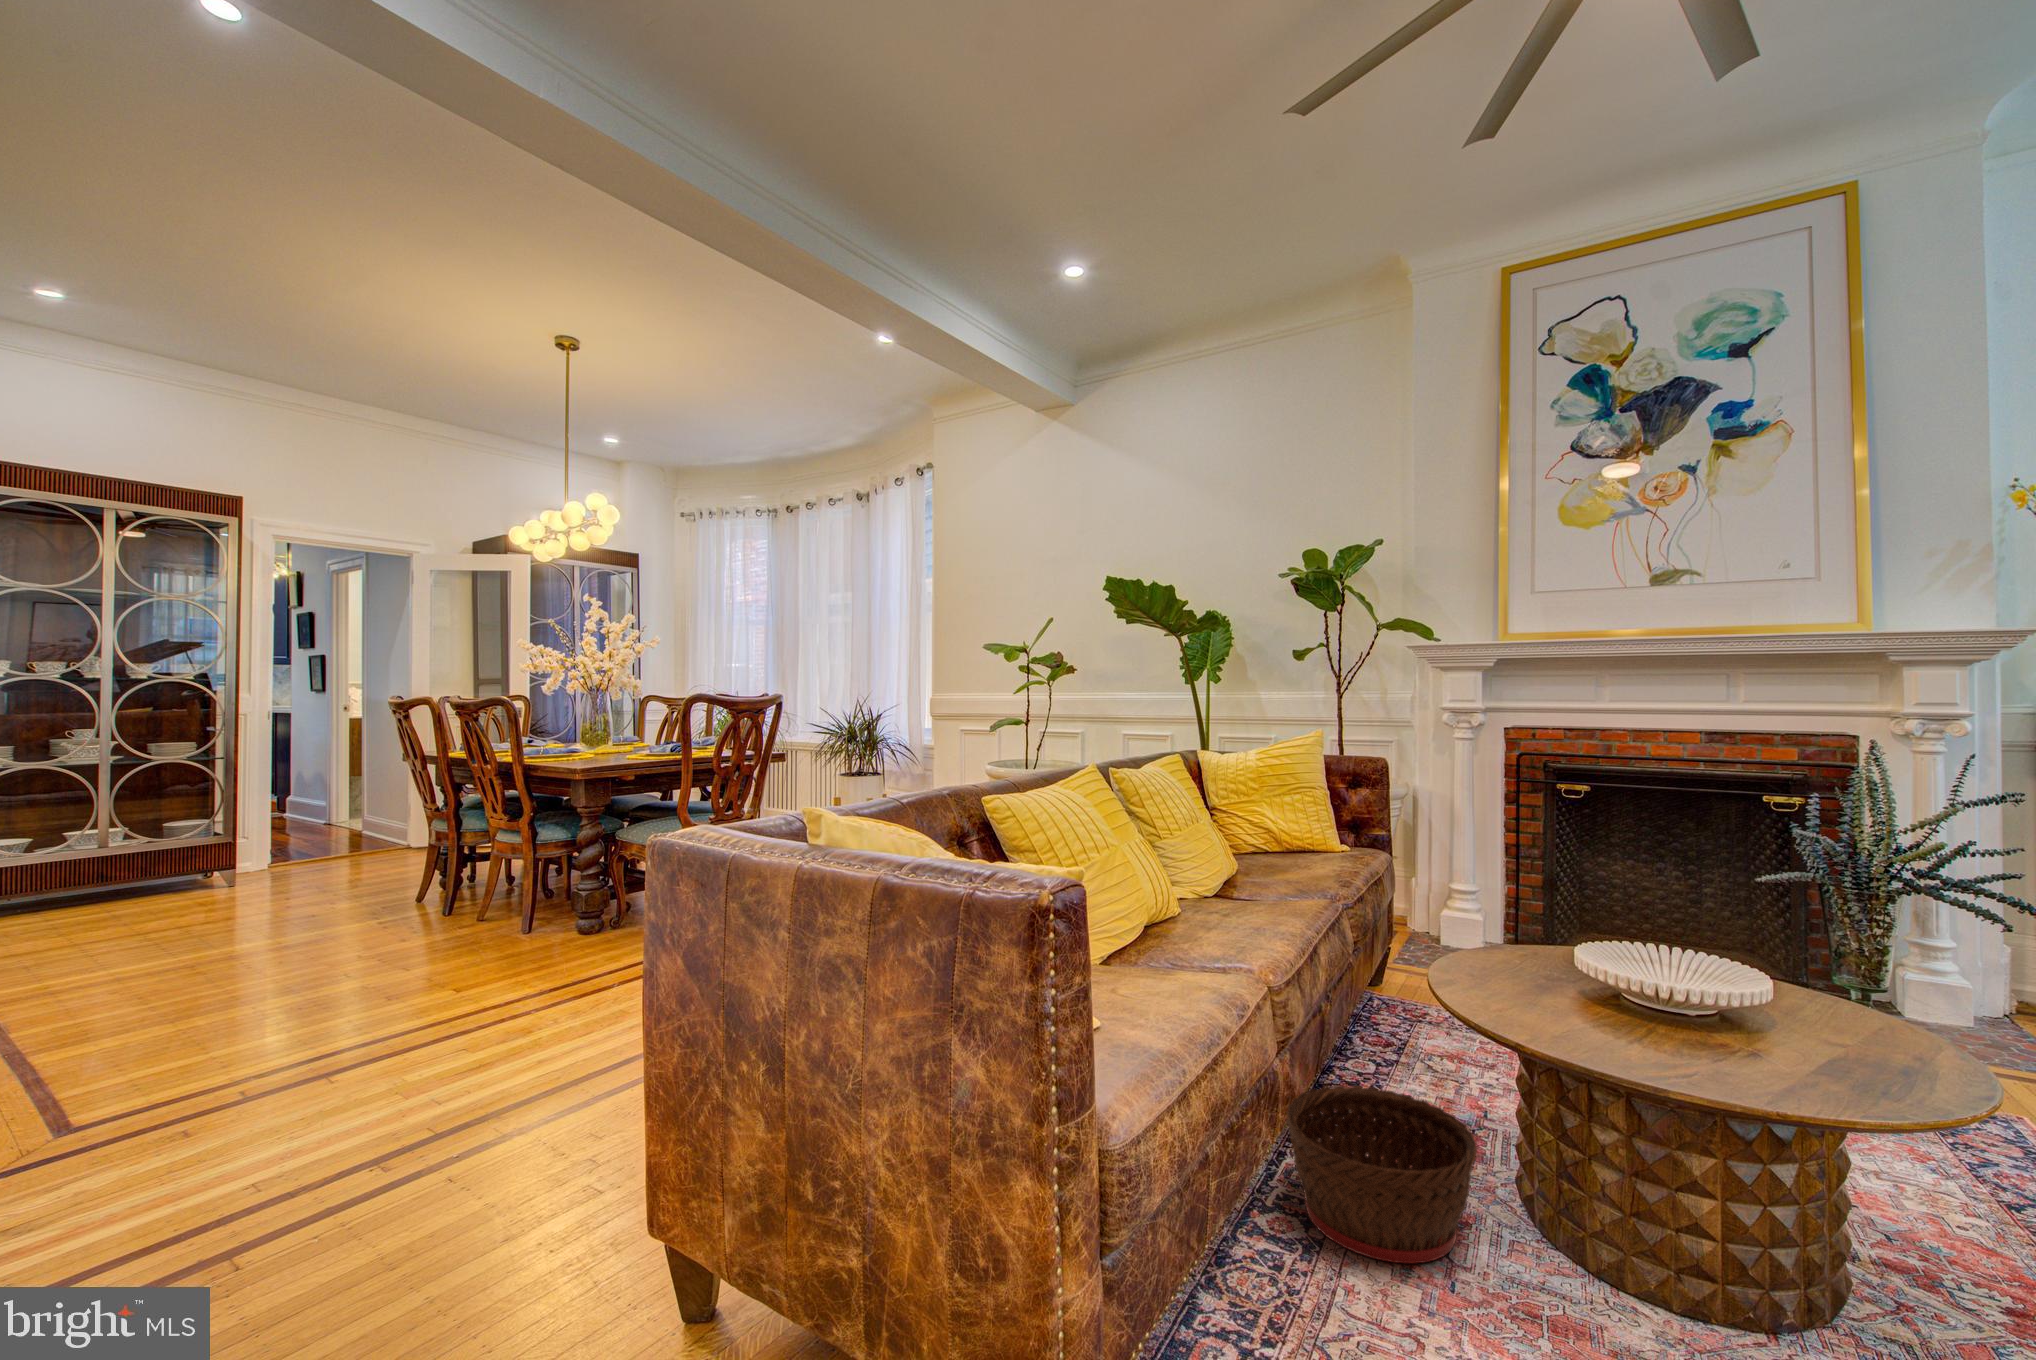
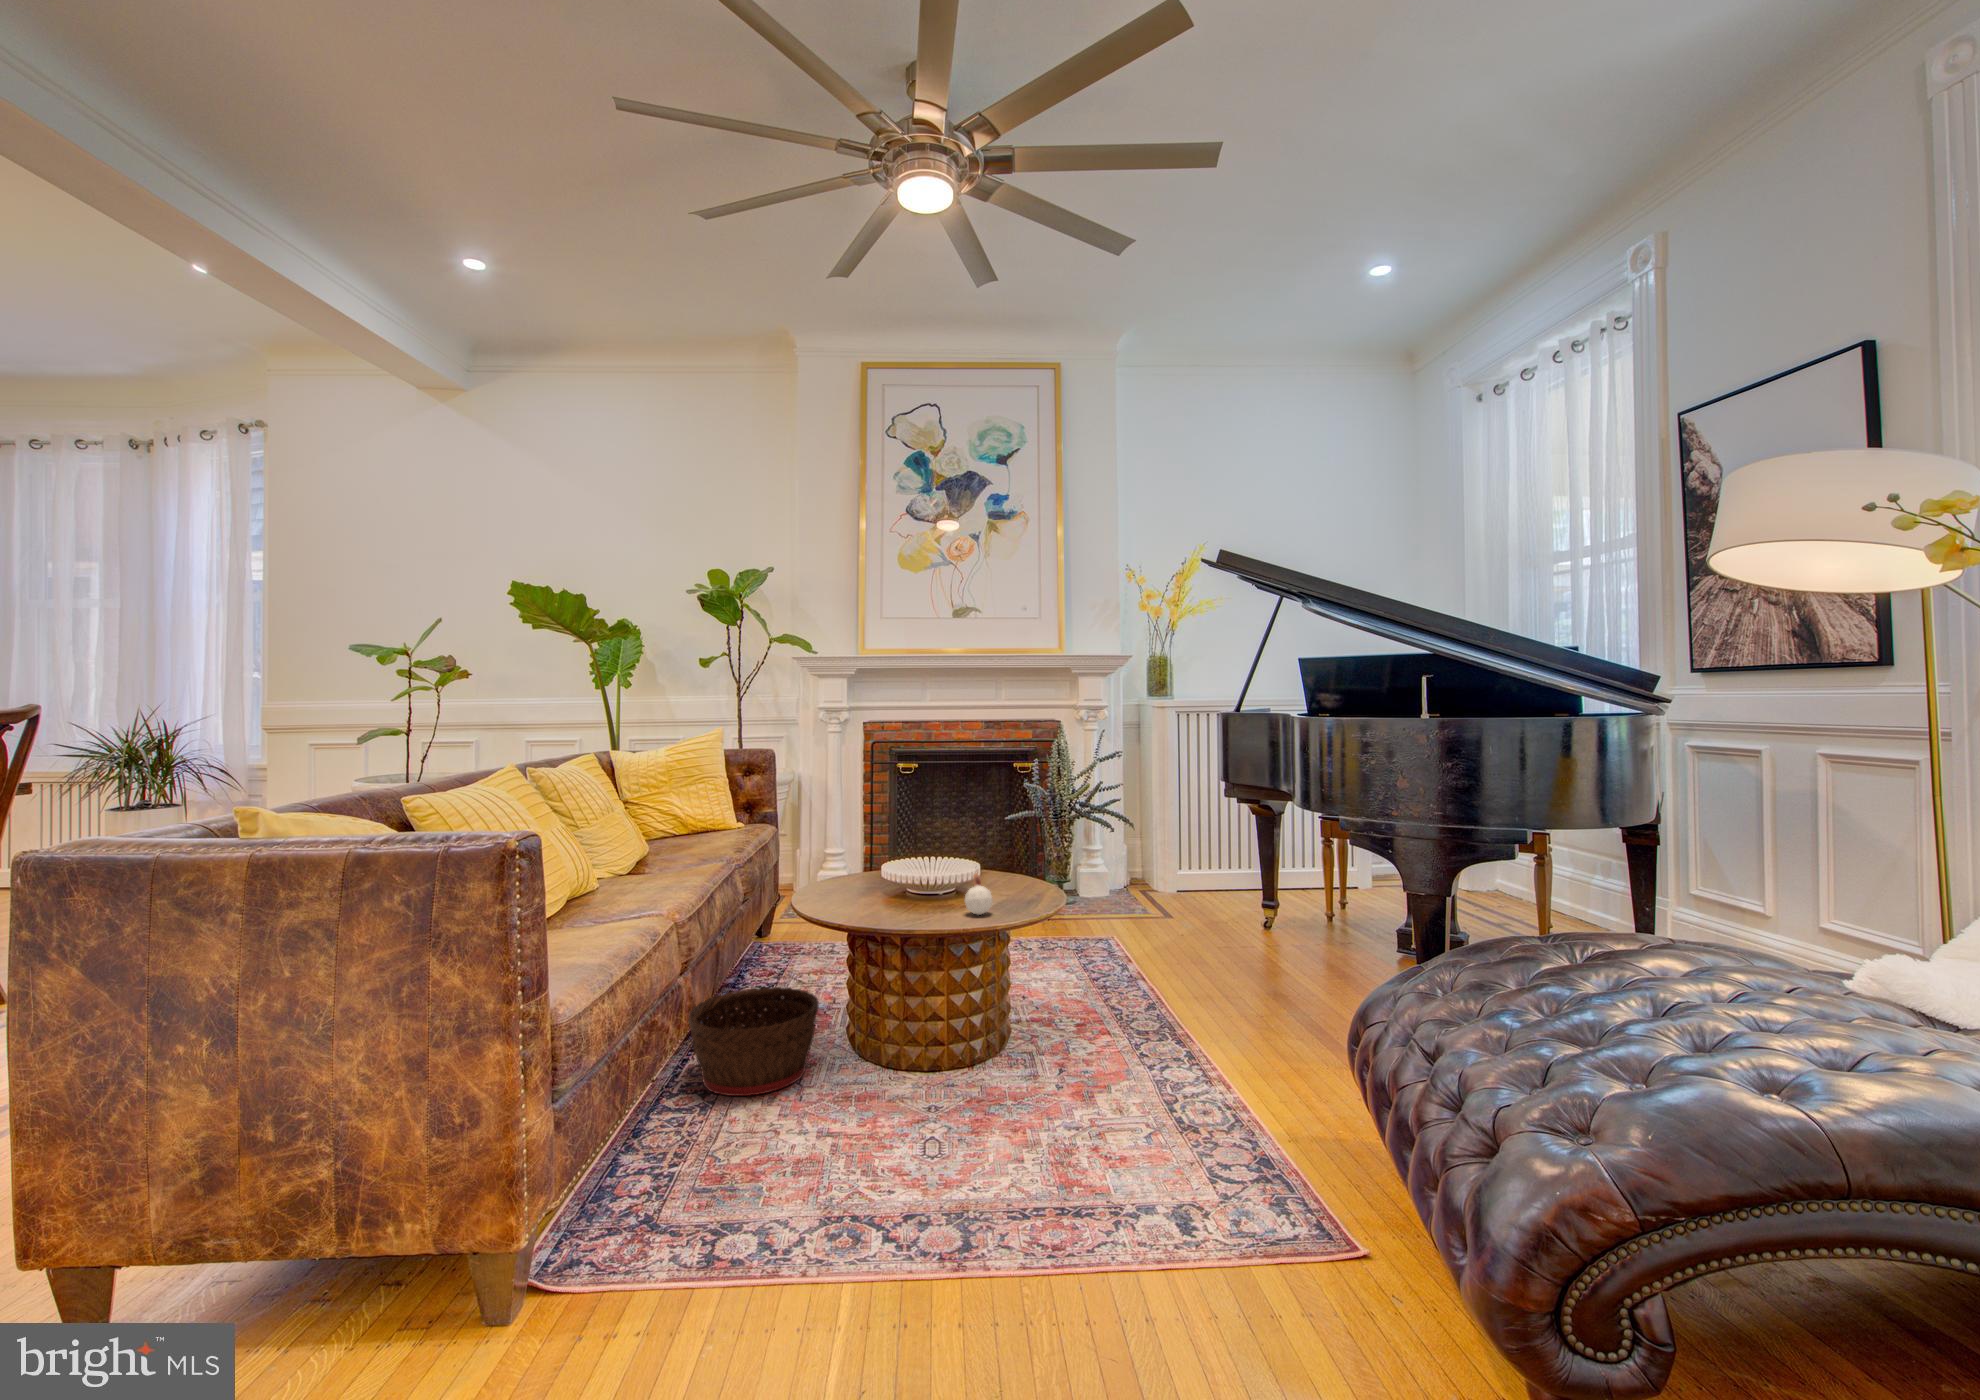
candle: none [1753,983,1817,1077] -> present [965,871,993,915]

